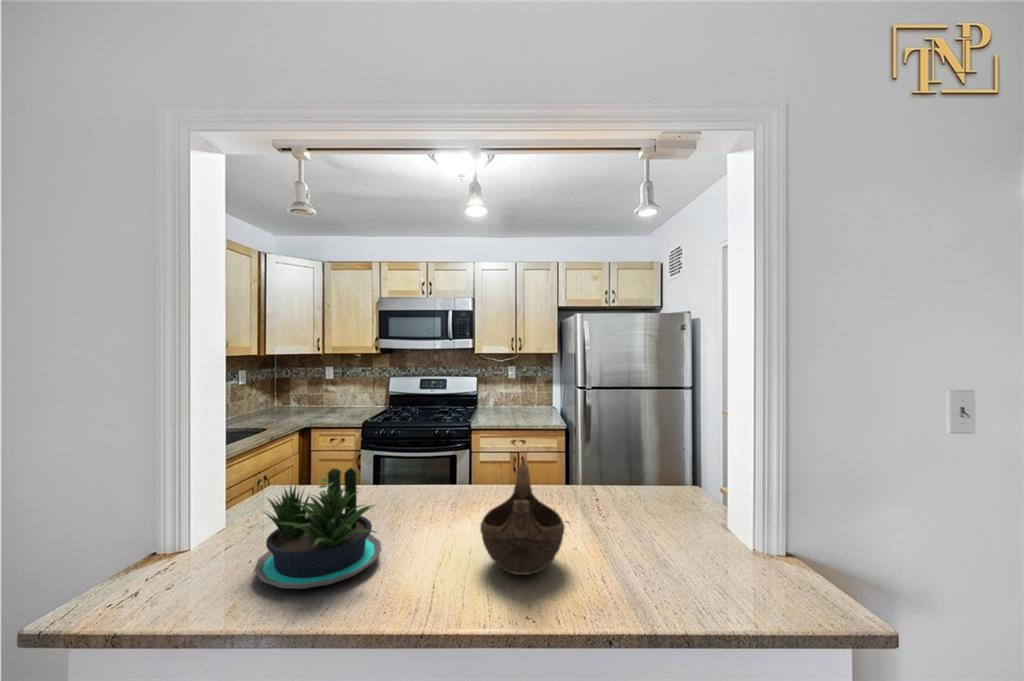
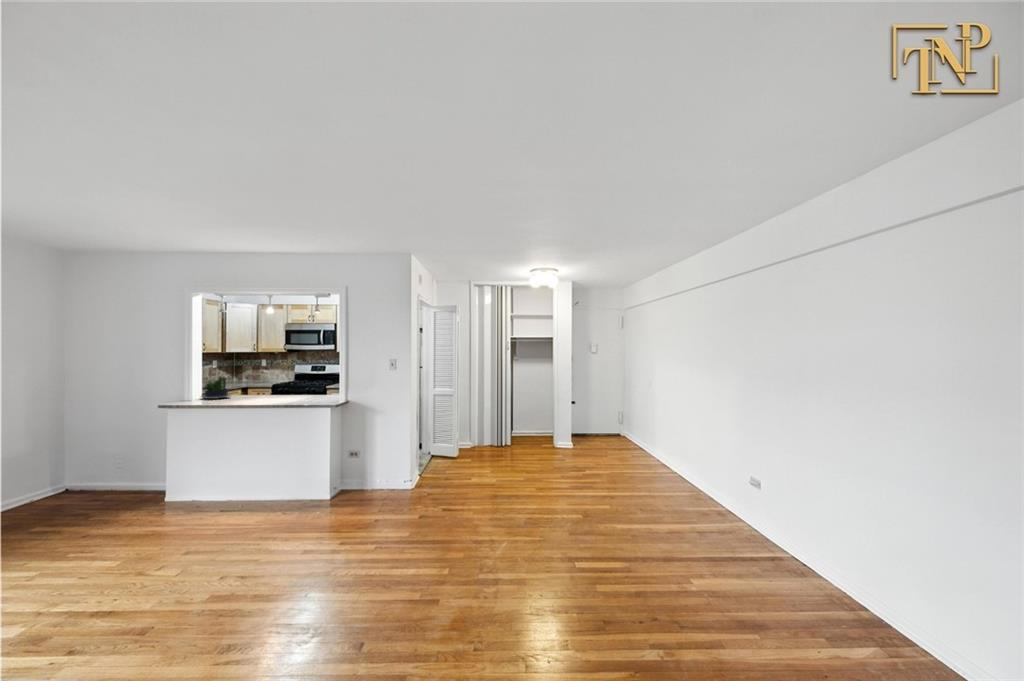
decorative bowl: present [480,459,565,575] -> none [250,377,273,399]

